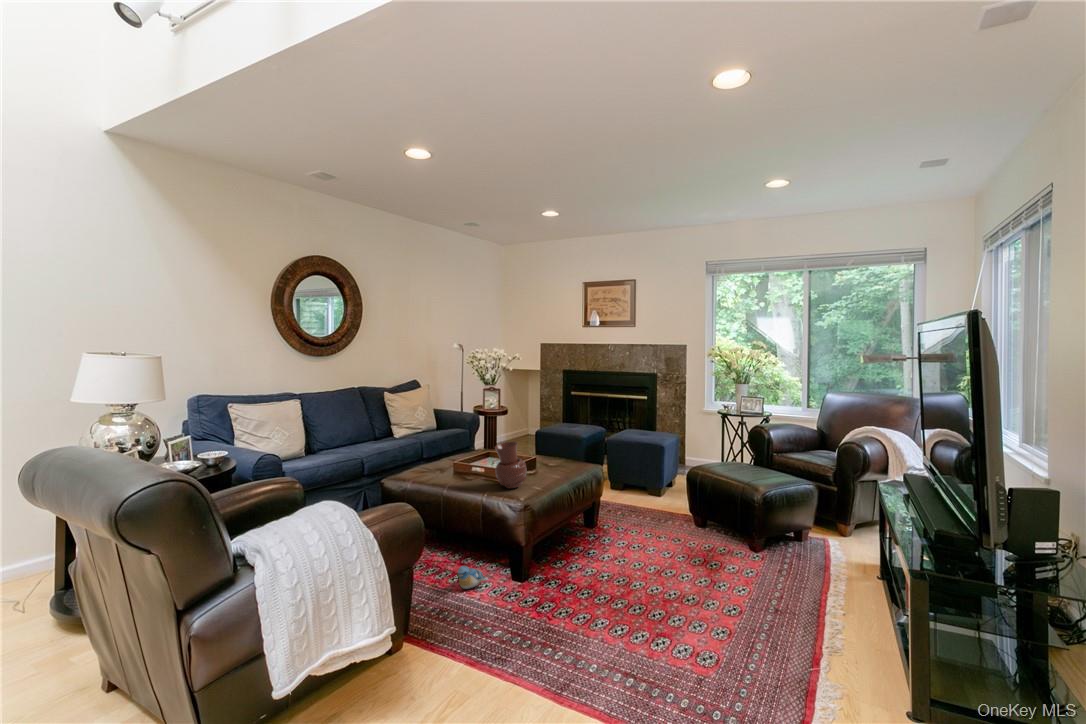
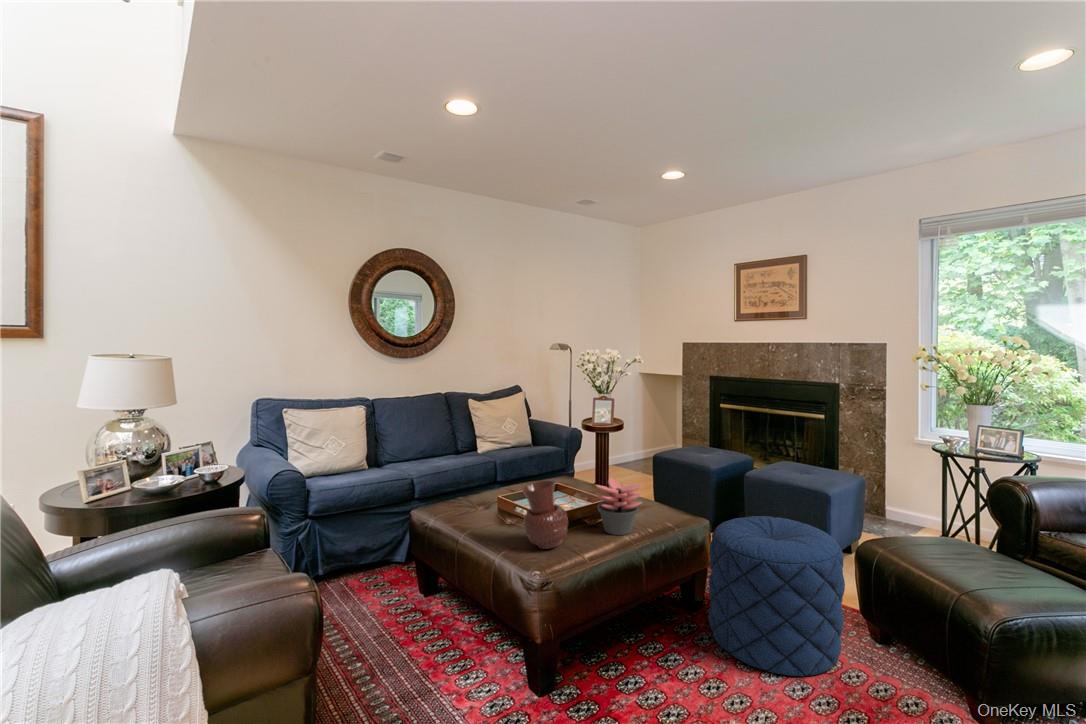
succulent plant: none [535,439,568,477] -> present [596,478,642,535]
pouf: none [606,458,686,549] -> present [708,516,845,676]
plush toy: present [457,566,488,589] -> none [445,655,493,690]

